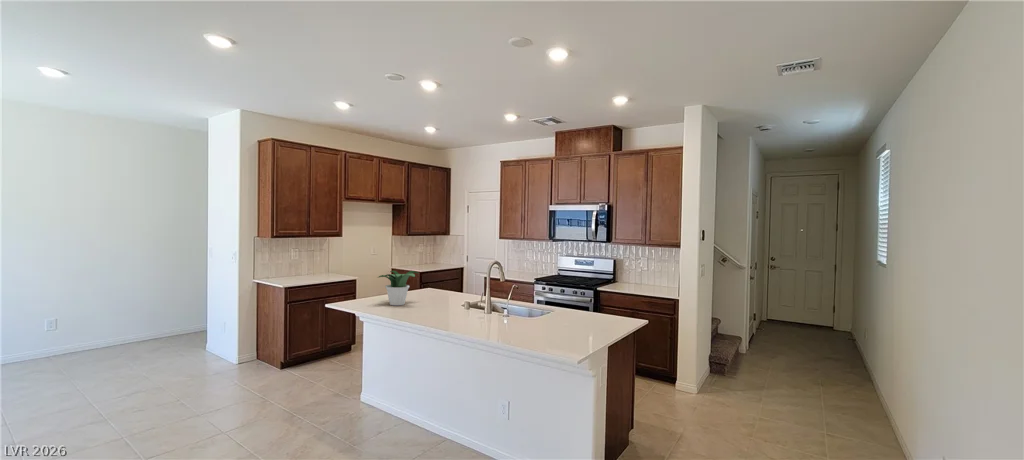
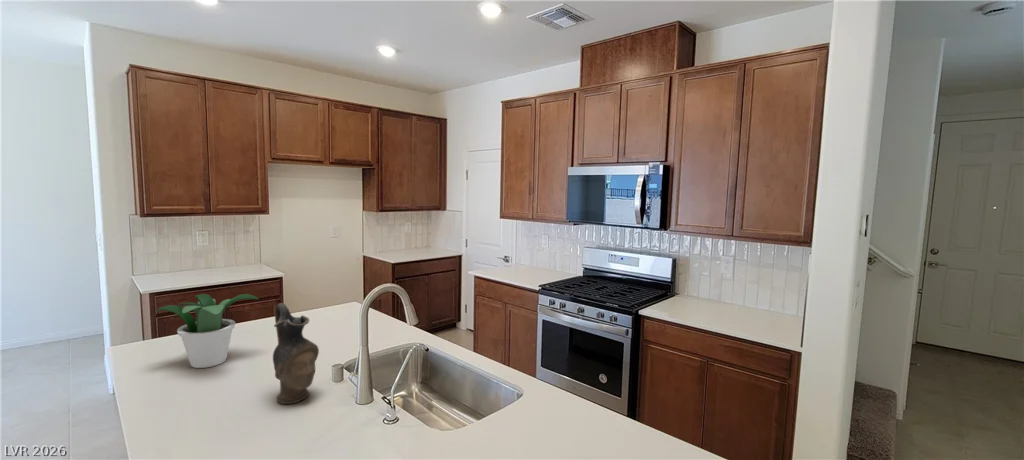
ceramic pitcher: none [447,269,469,311] -> present [273,303,319,404]

